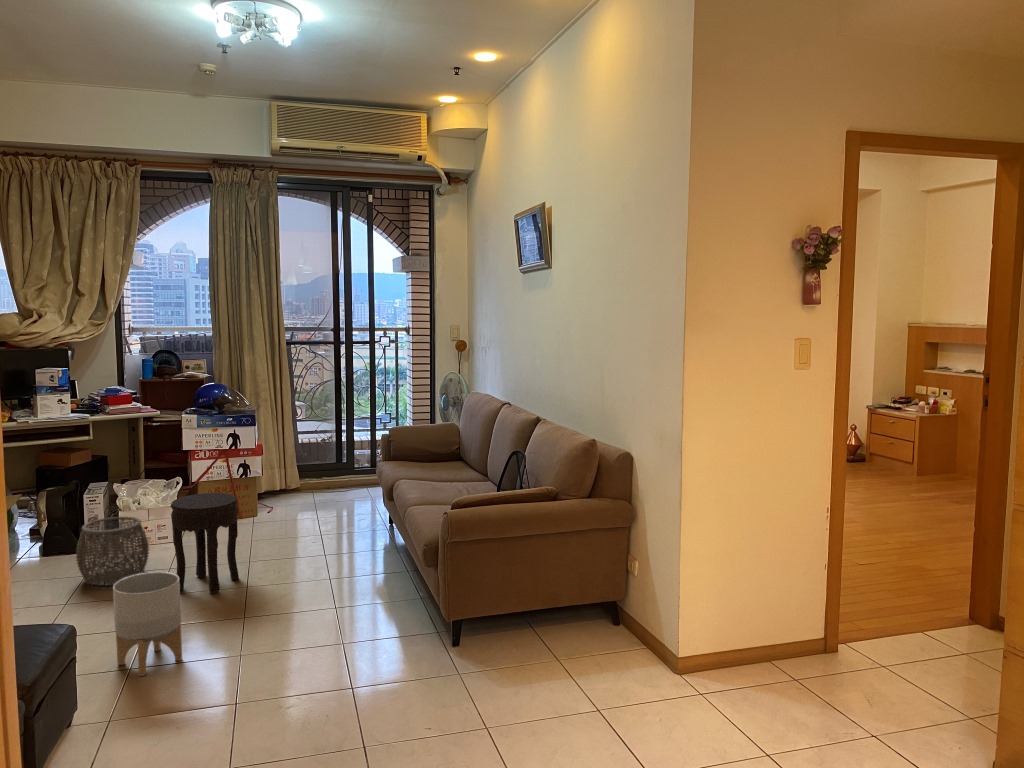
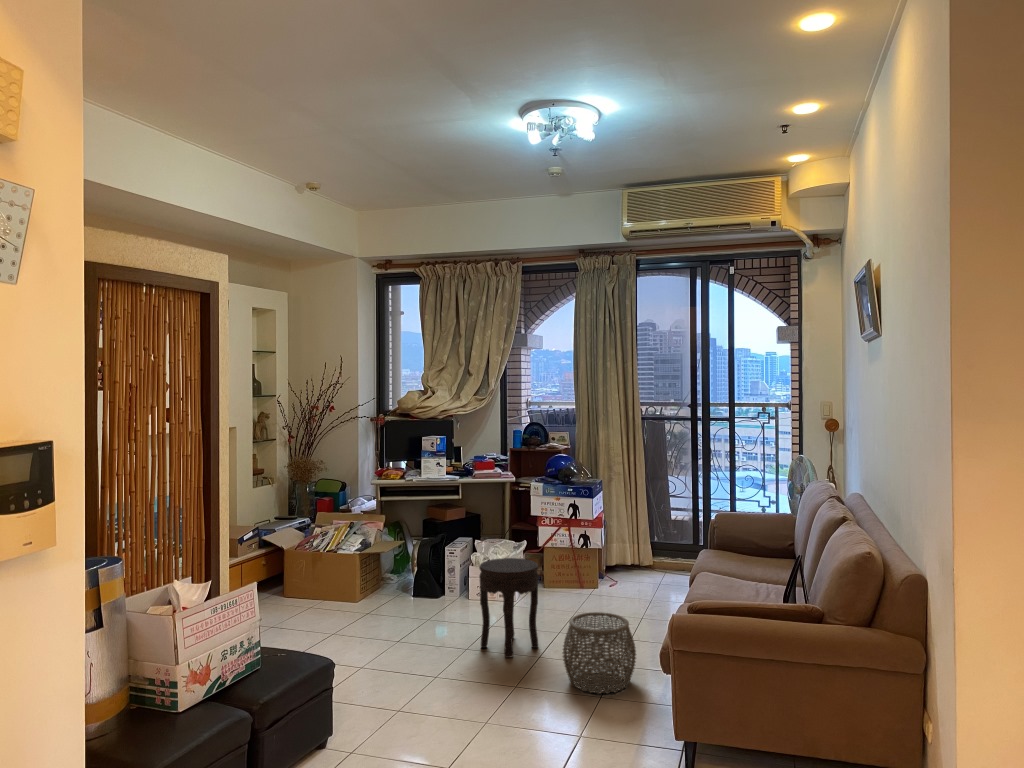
woven basket: present [76,516,149,586] -> present [562,612,636,694]
planter: present [113,572,182,676] -> none [384,625,441,723]

